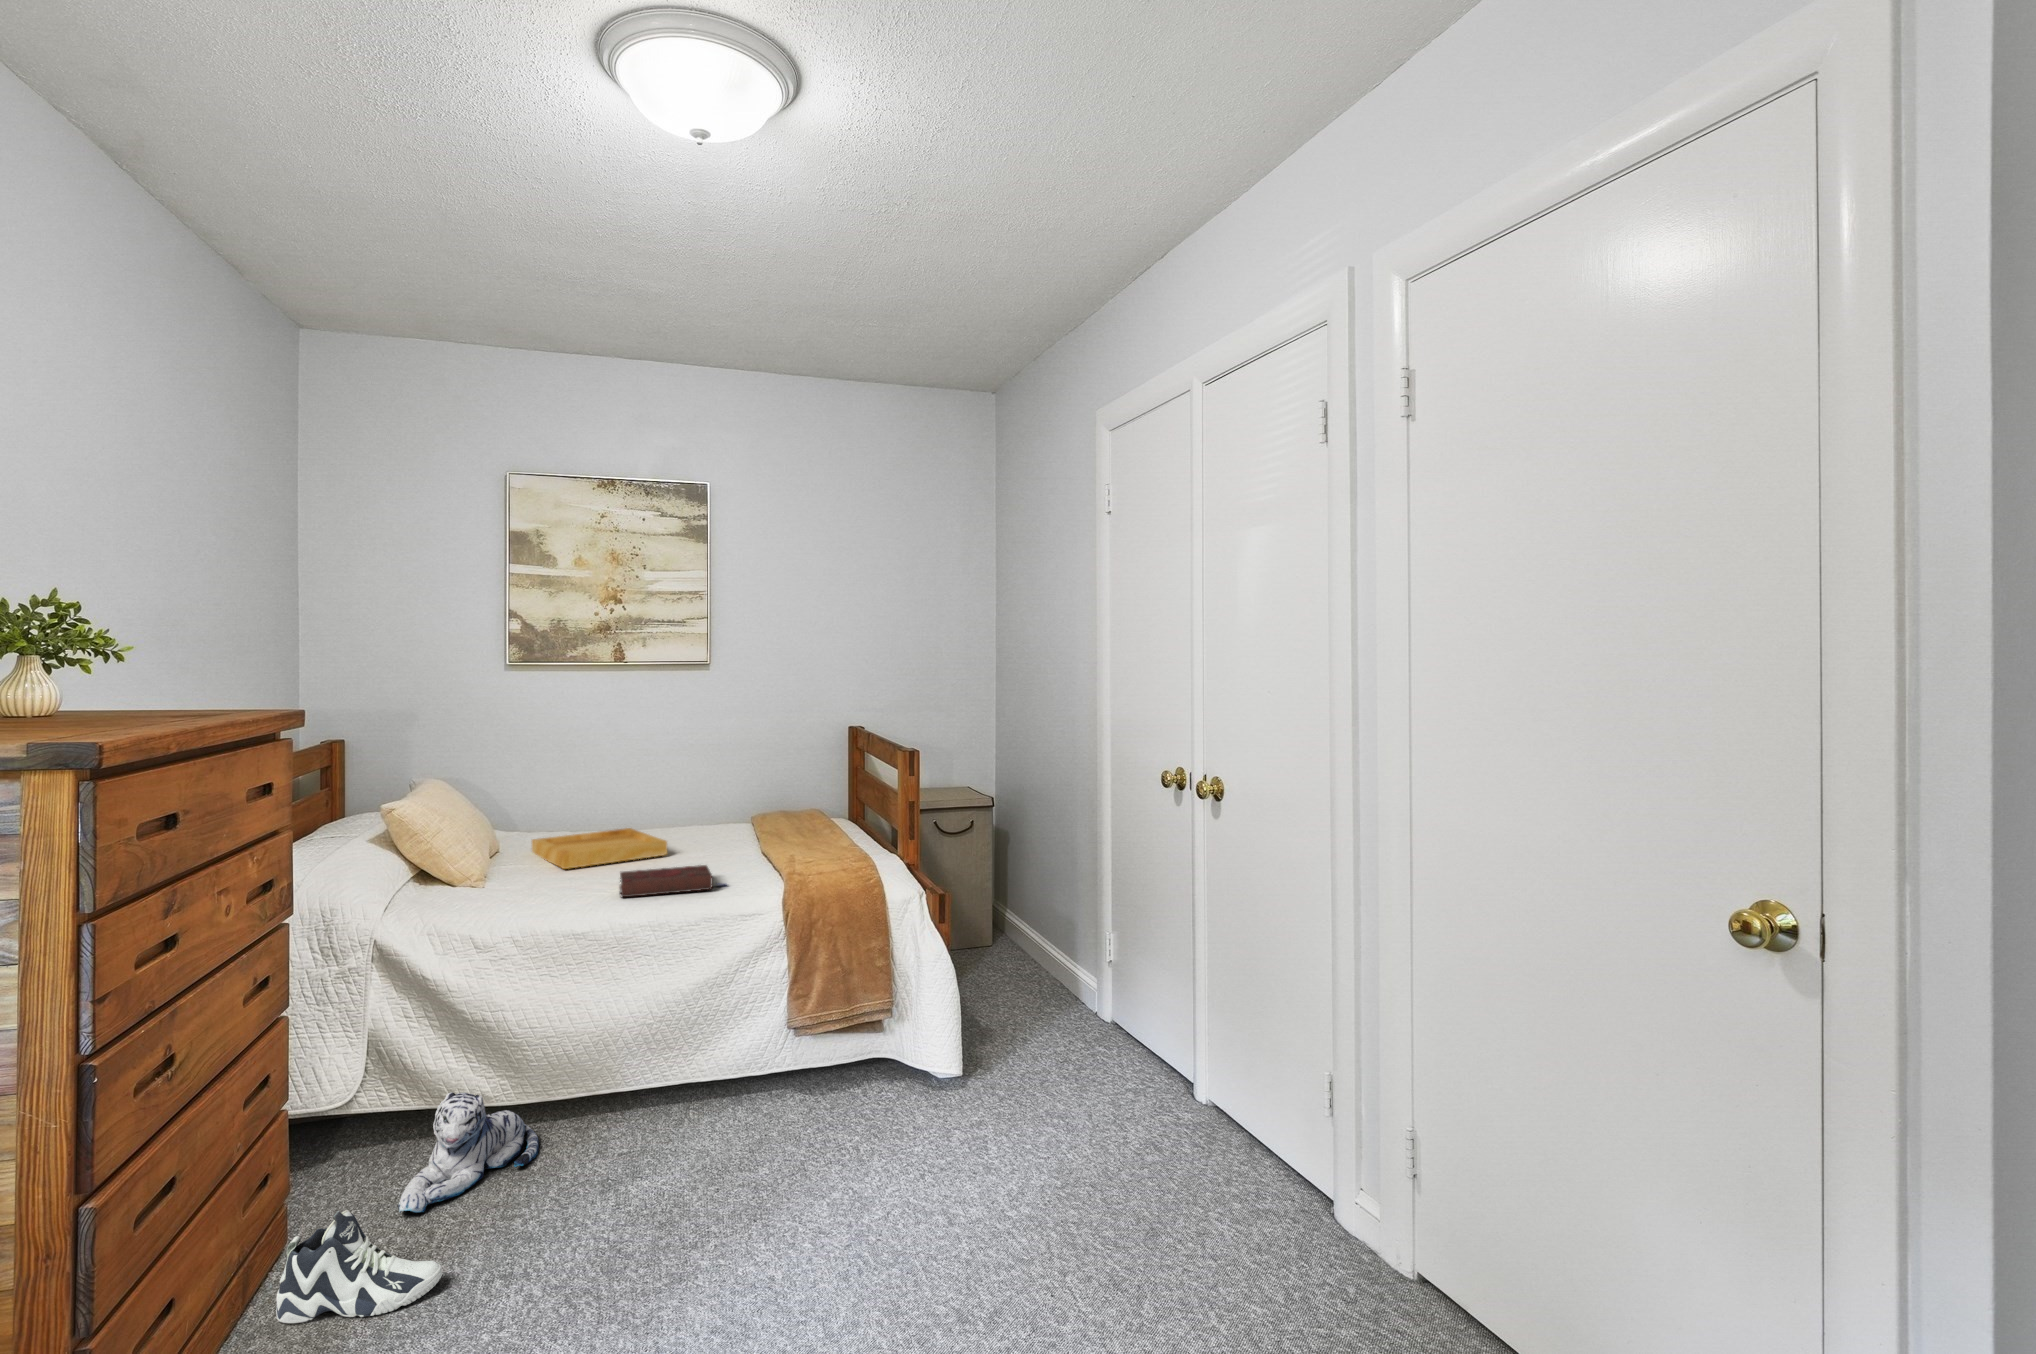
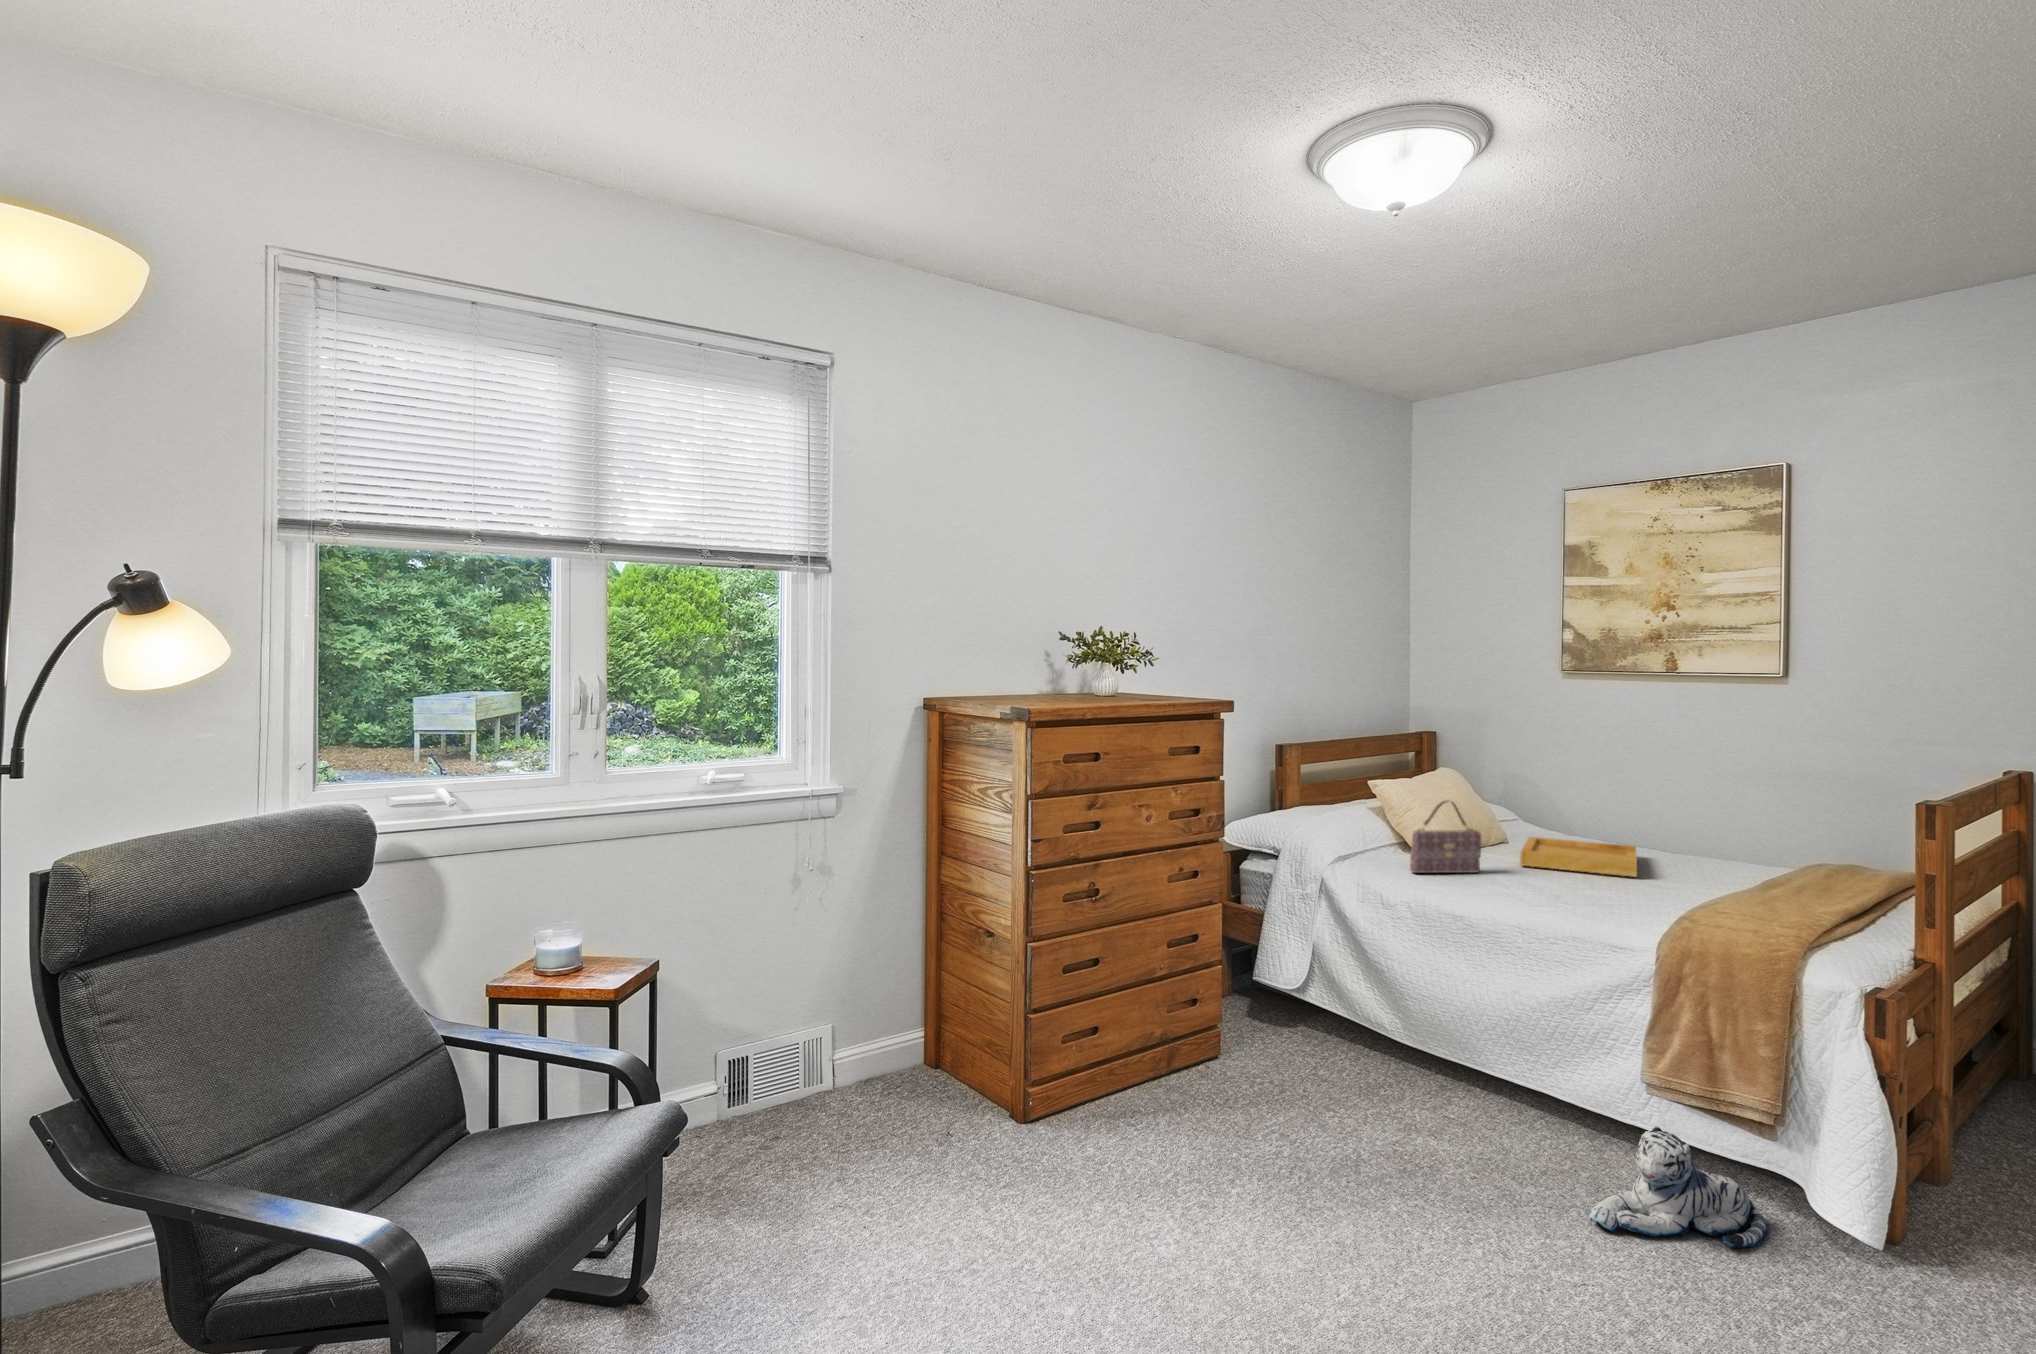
handbag: none [477,813,545,904] -> present [1410,801,1481,873]
book: present [620,865,712,897] -> none [1516,875,1639,914]
plush toy: present [398,1092,539,1213] -> present [1589,1126,1767,1248]
sneaker: present [276,1210,442,1323] -> none [1173,1033,1252,1115]

